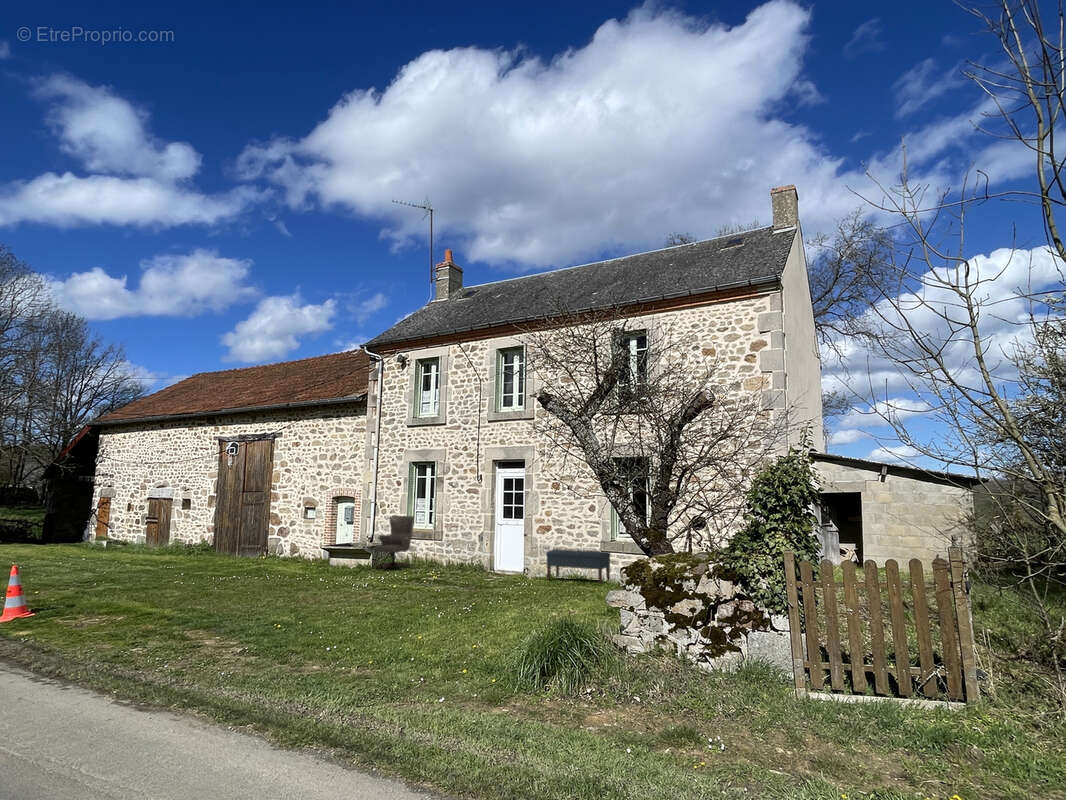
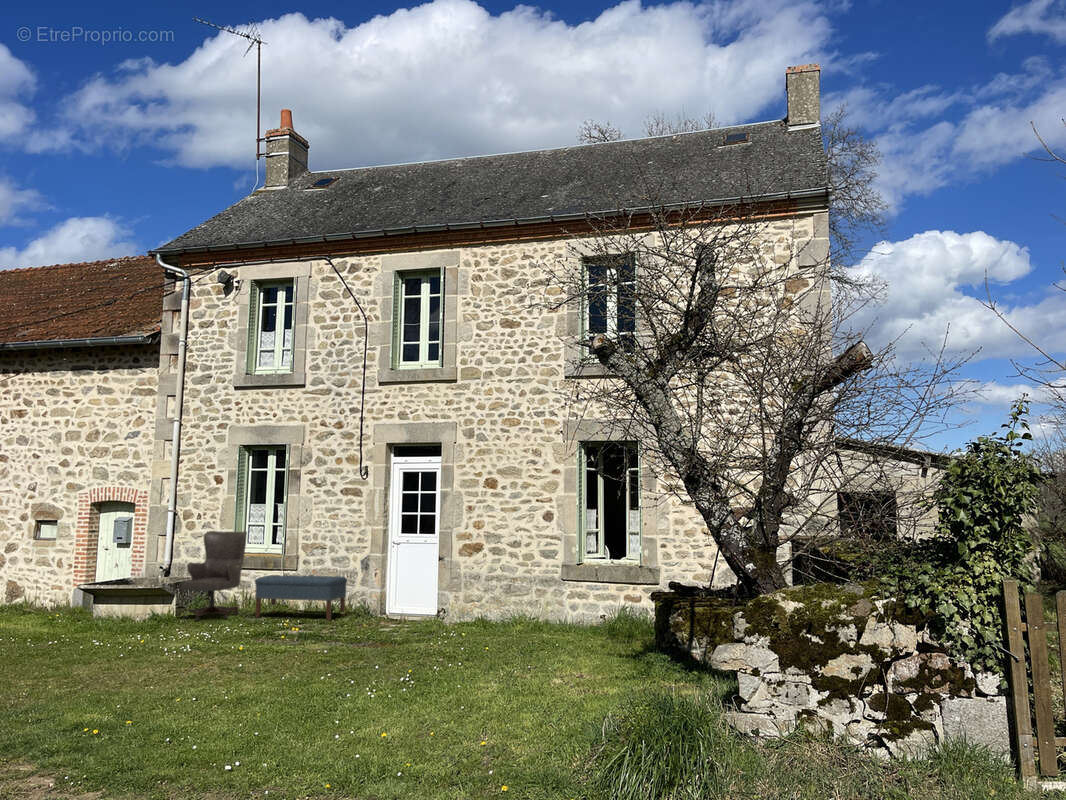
bench: present [546,549,610,583] -> present [255,575,347,620]

